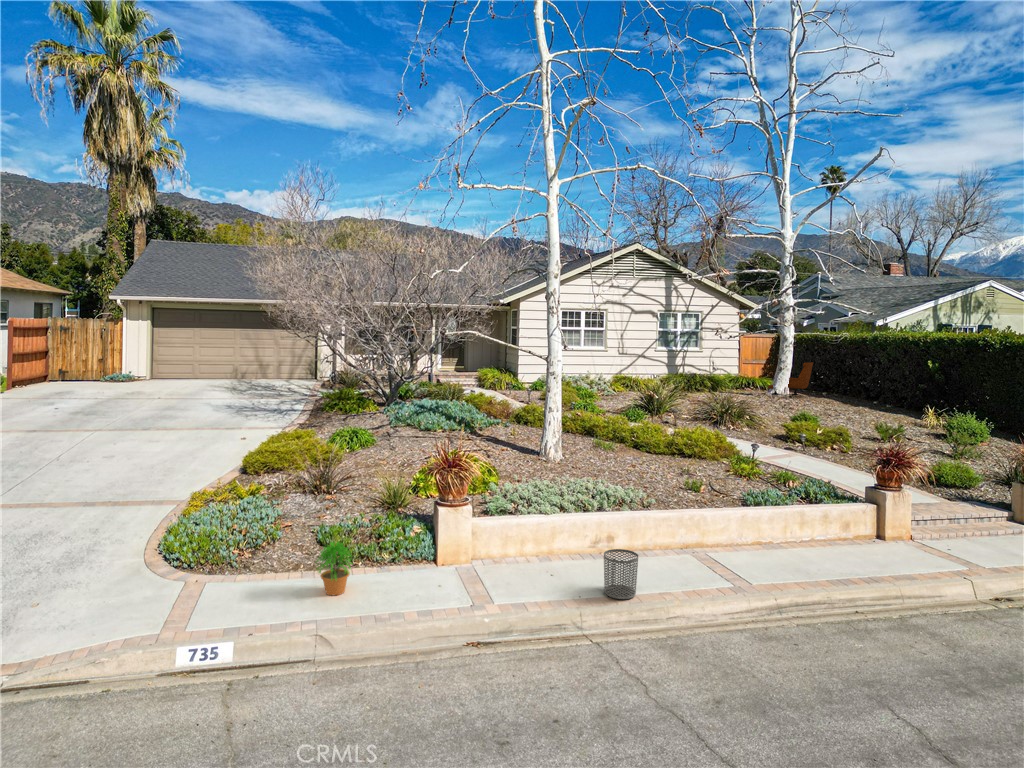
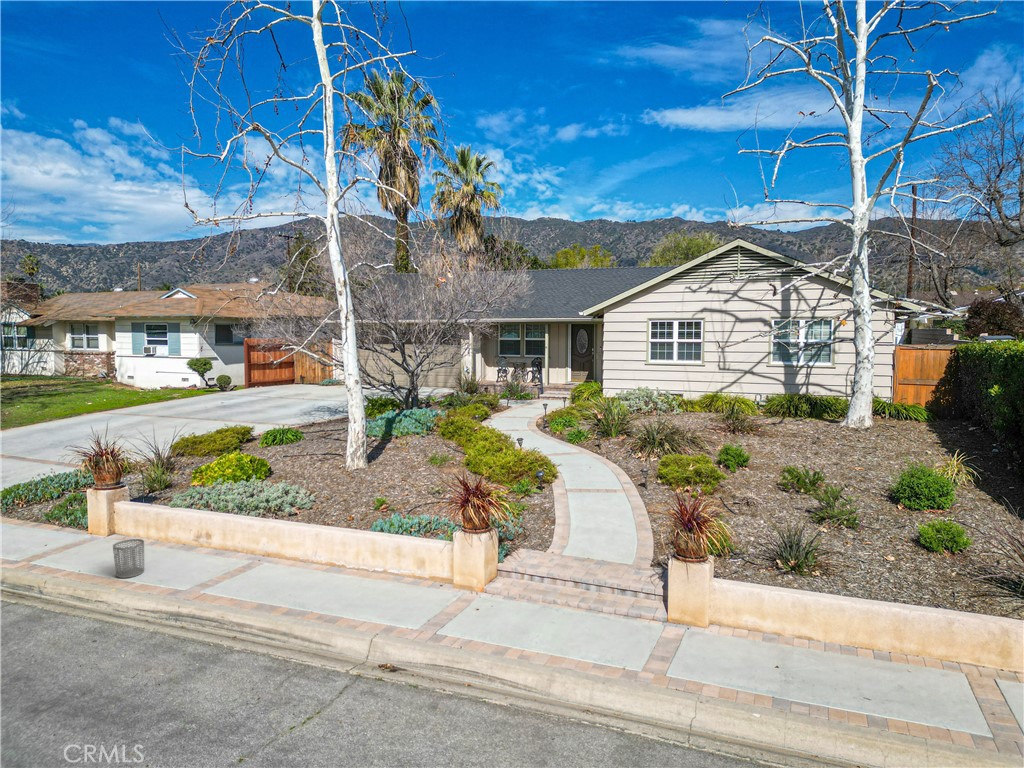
lounge chair: present [768,362,813,396] -> none [872,388,922,435]
potted plant: present [317,542,352,595] -> none [25,500,60,535]

